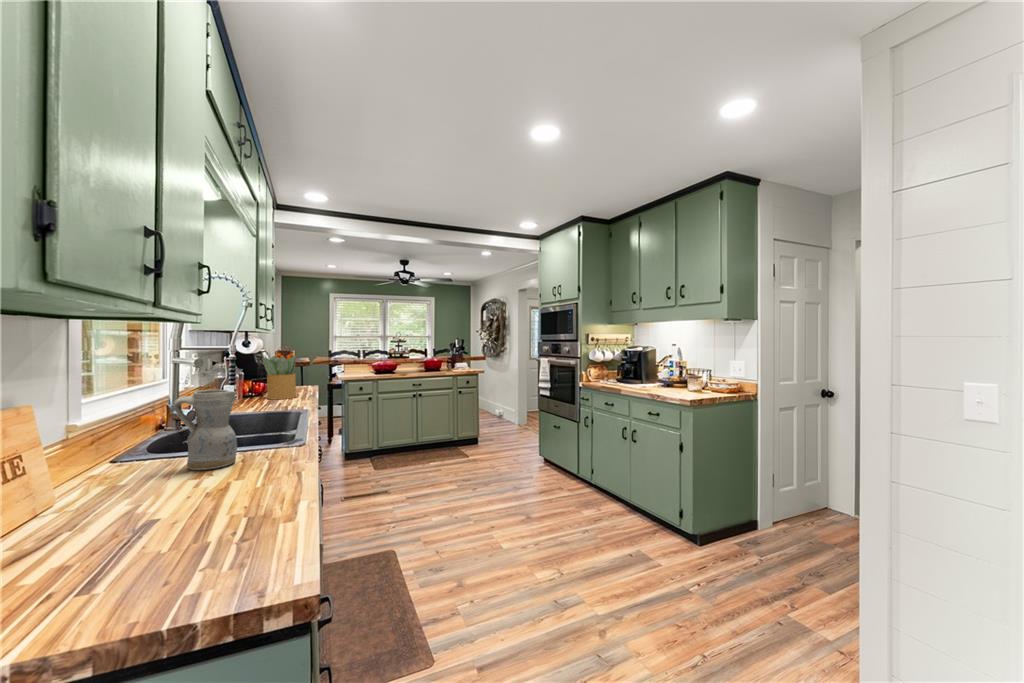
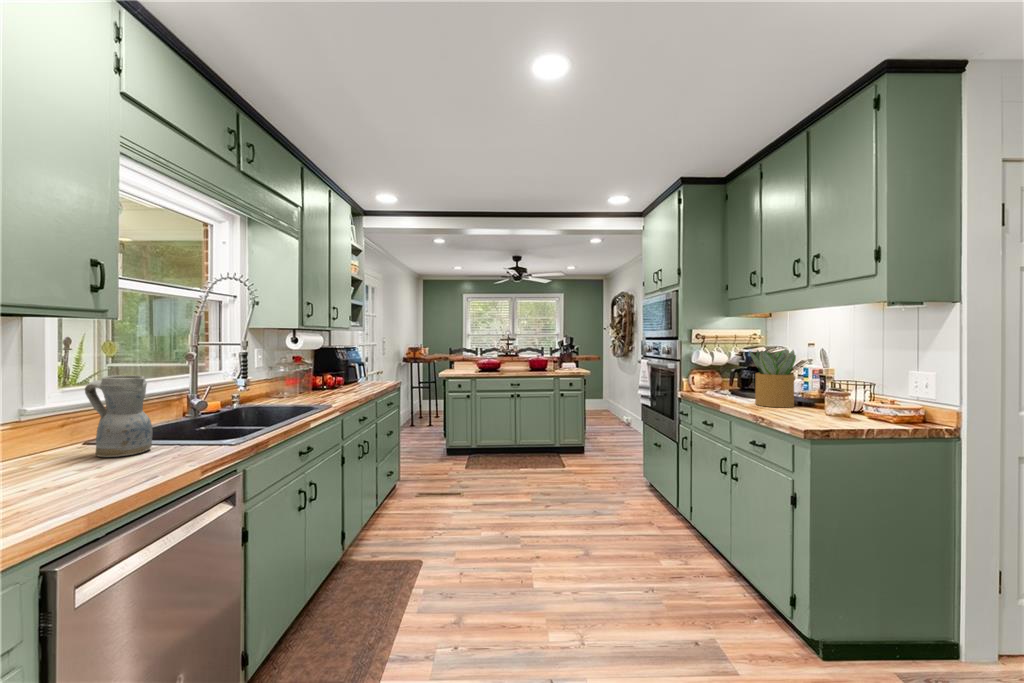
potted plant: present [263,356,296,400] -> present [749,349,796,408]

